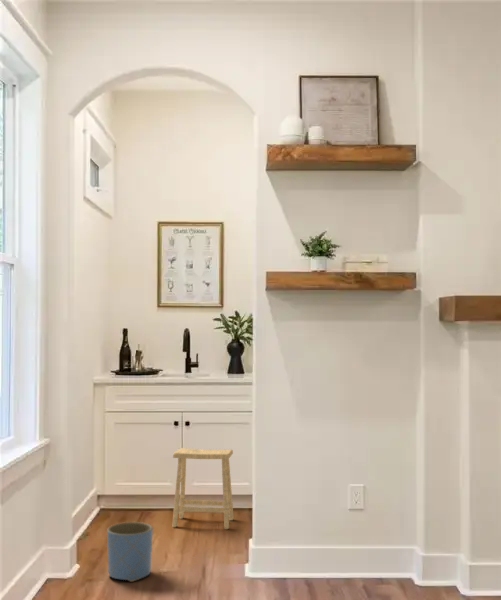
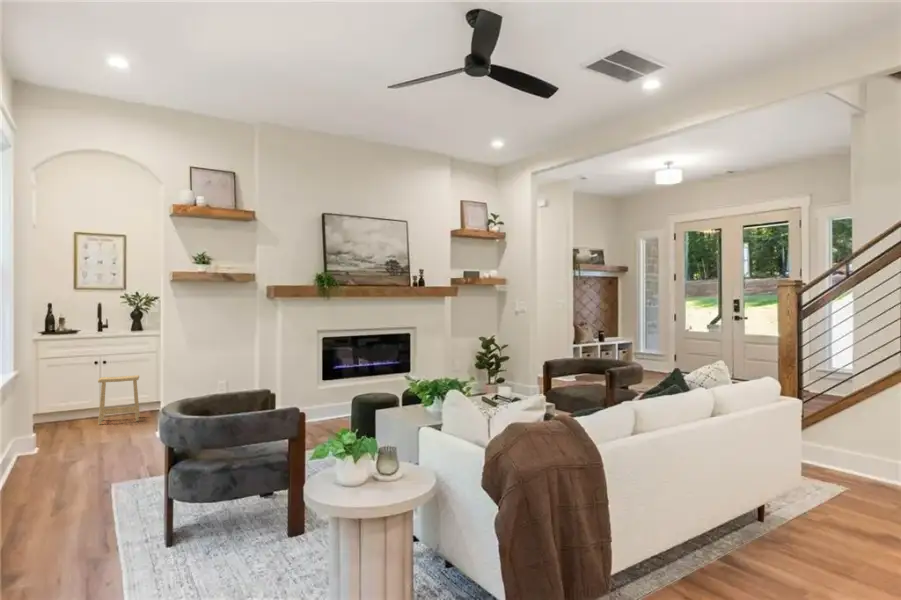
planter: present [107,522,153,582] -> none [66,416,98,448]

